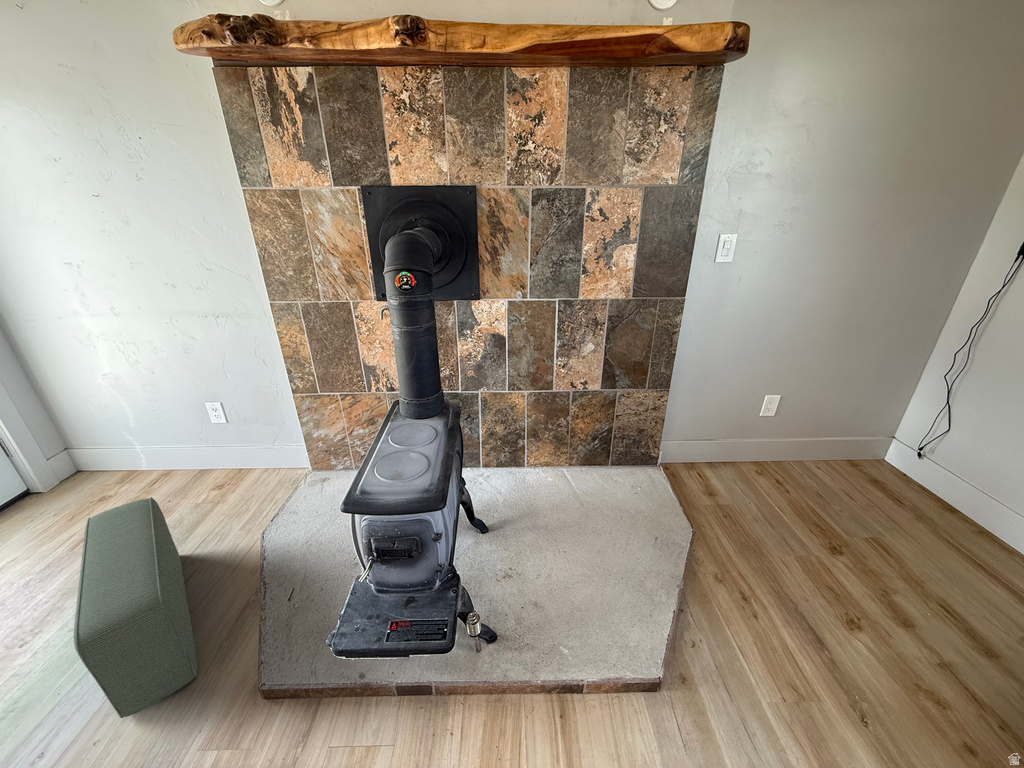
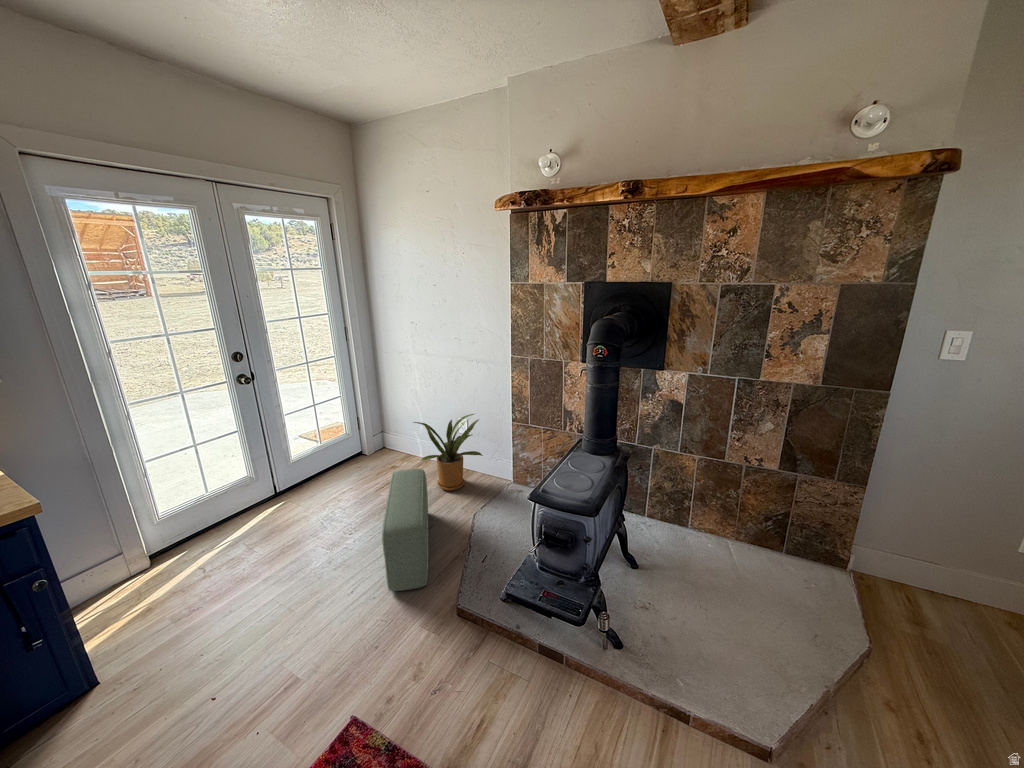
house plant: none [109,392,258,511] -> present [413,414,483,491]

